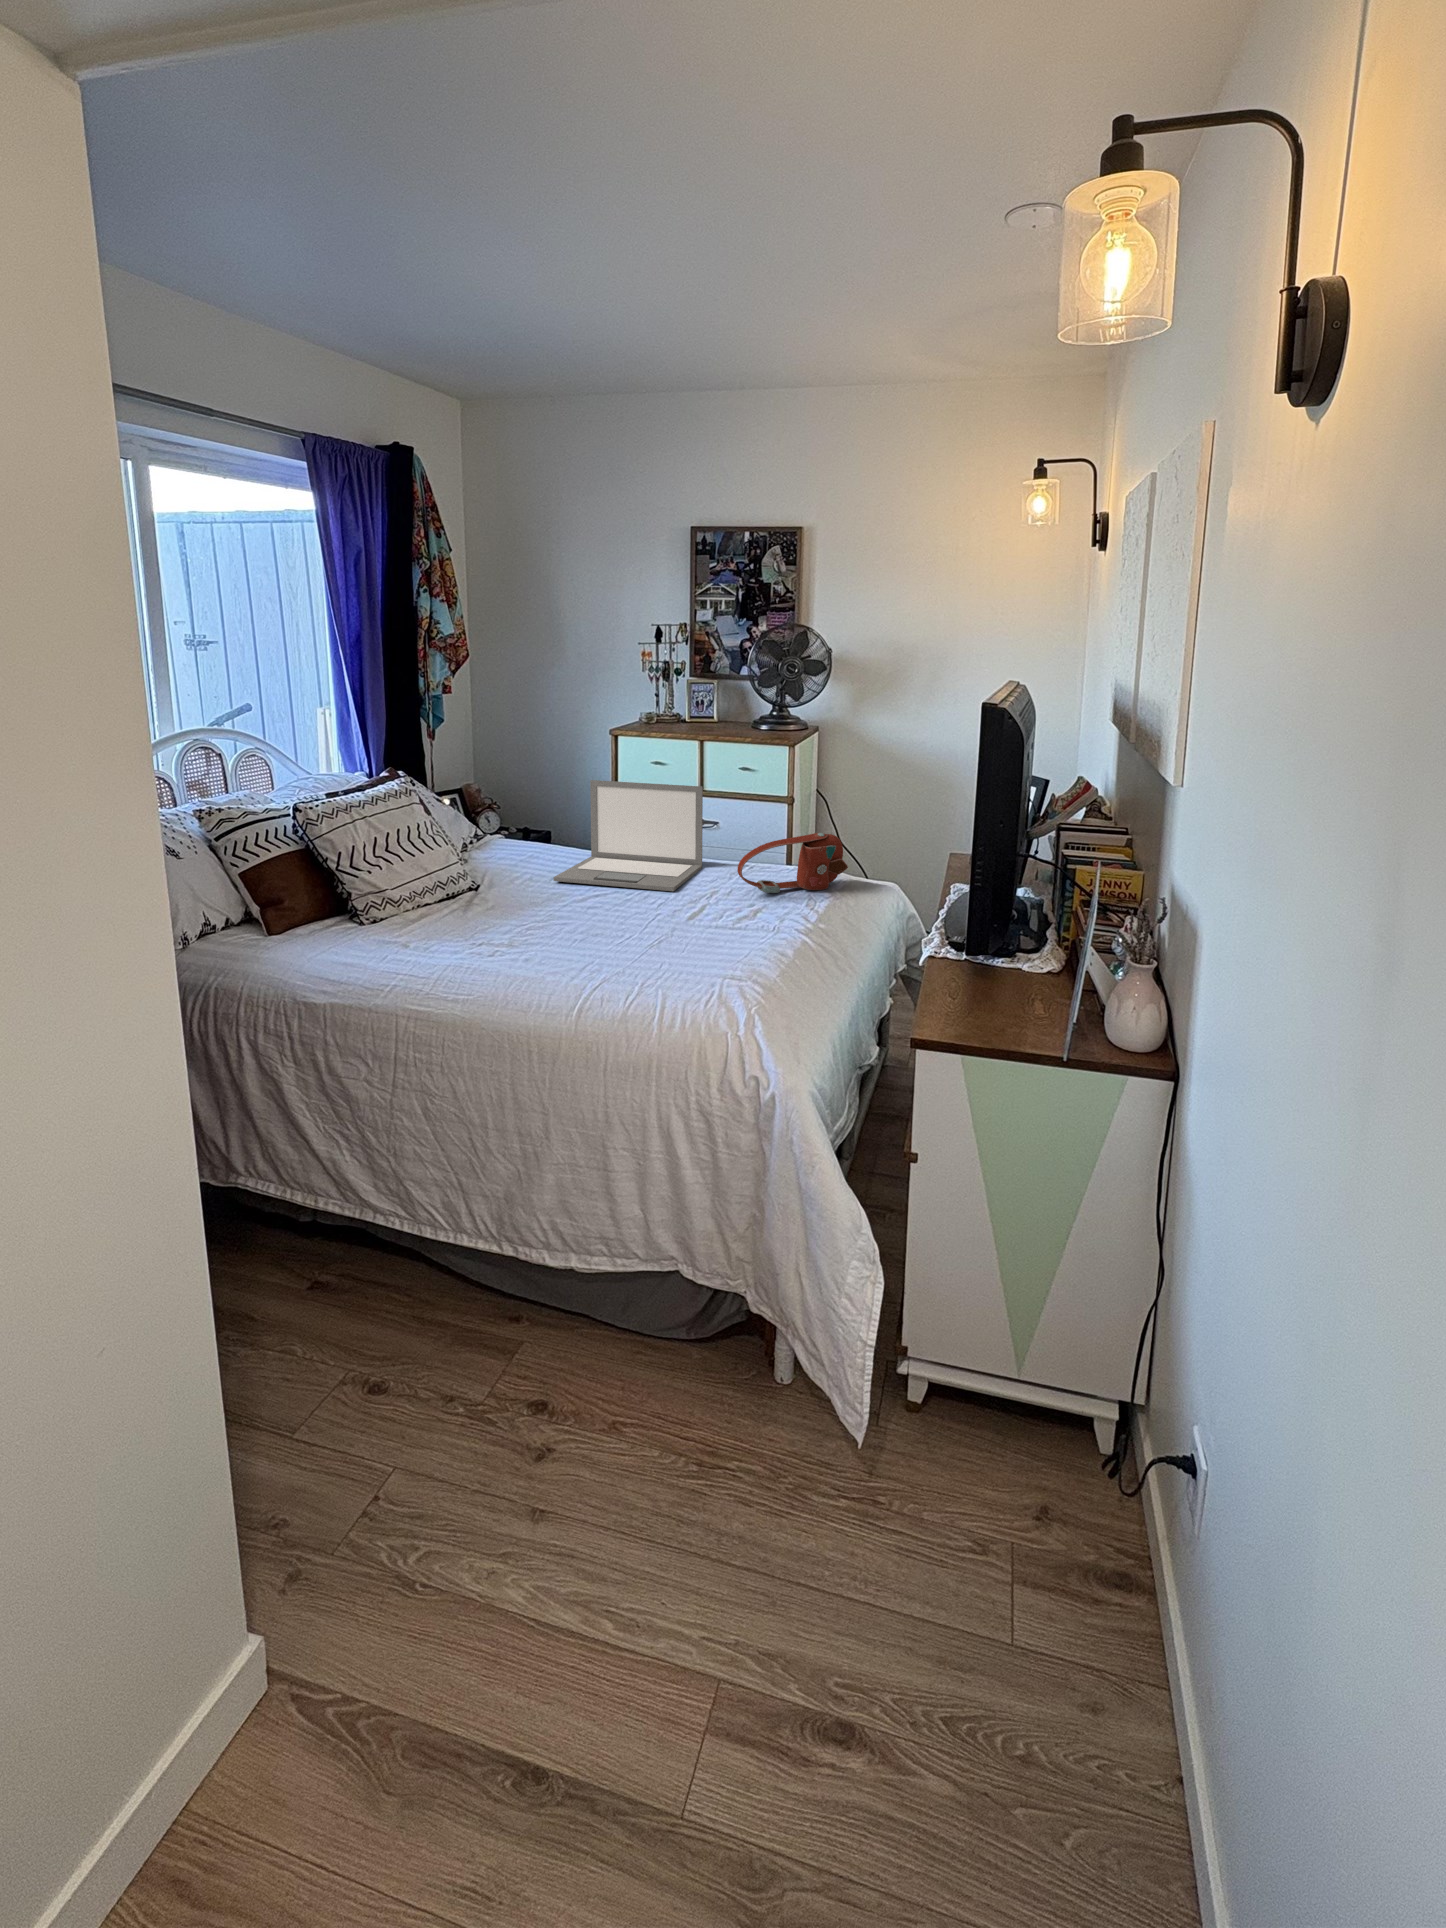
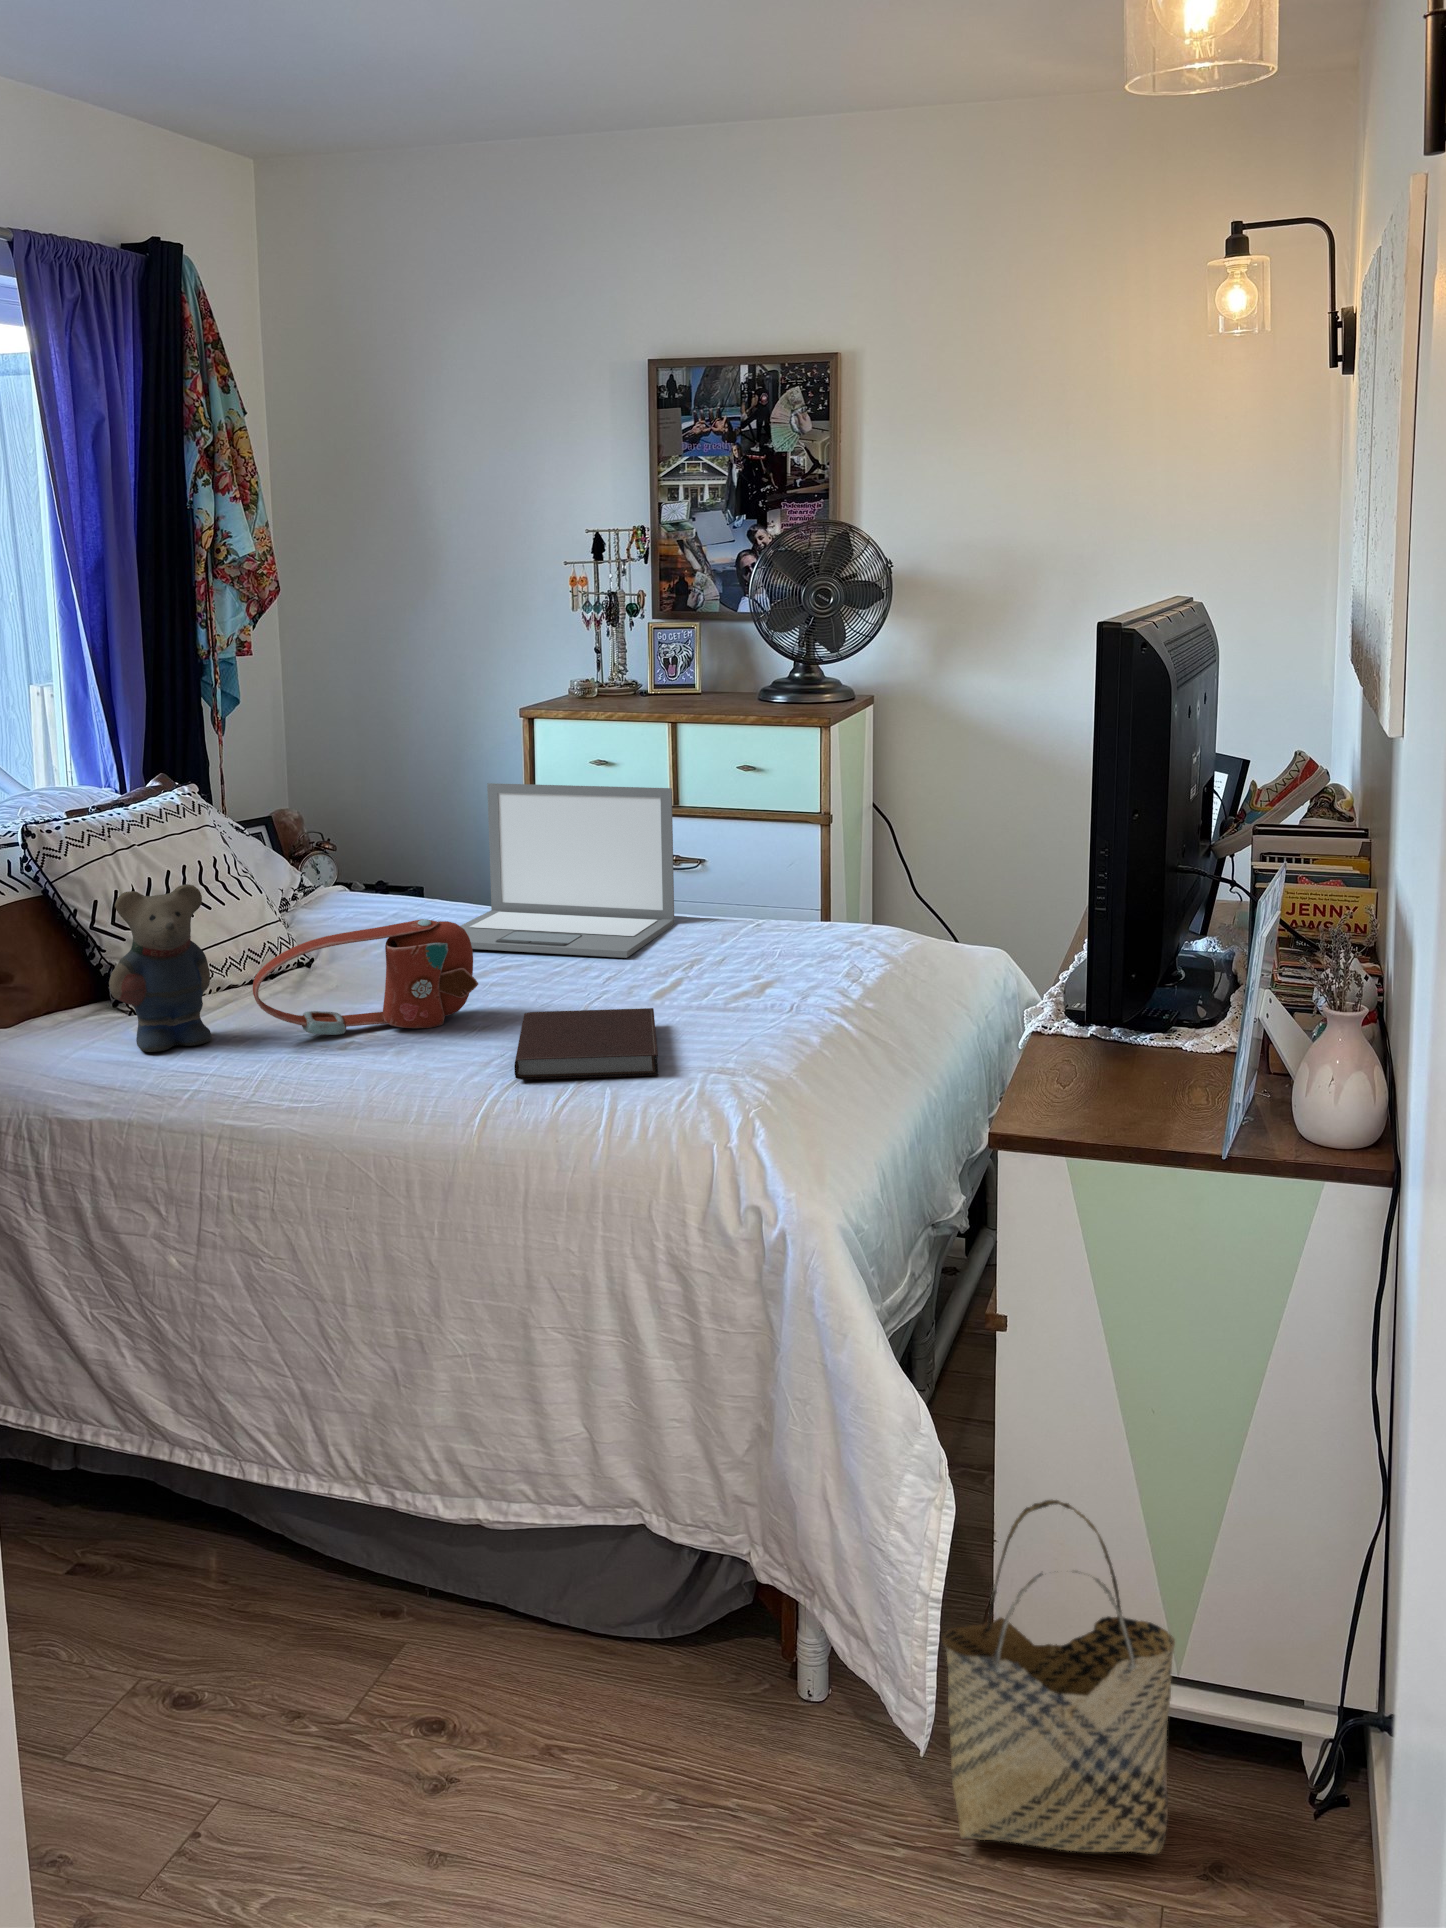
handbag: present [737,833,848,893] -> present [253,919,478,1035]
teddy bear: none [342,849,409,956] -> present [109,884,211,1052]
notebook: none [602,930,693,981] -> present [514,1008,658,1079]
woven basket: none [873,1271,1021,1505] -> present [942,1500,1175,1854]

